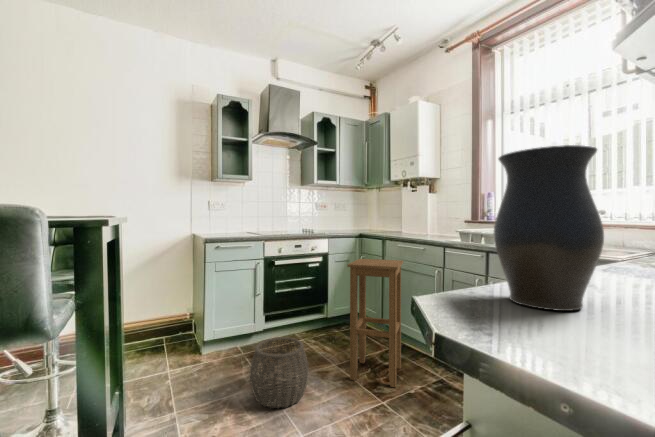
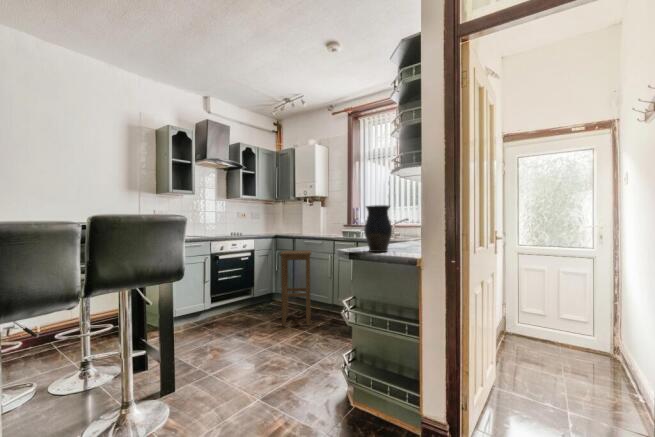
woven basket: present [250,337,309,408] -> none [220,303,260,345]

